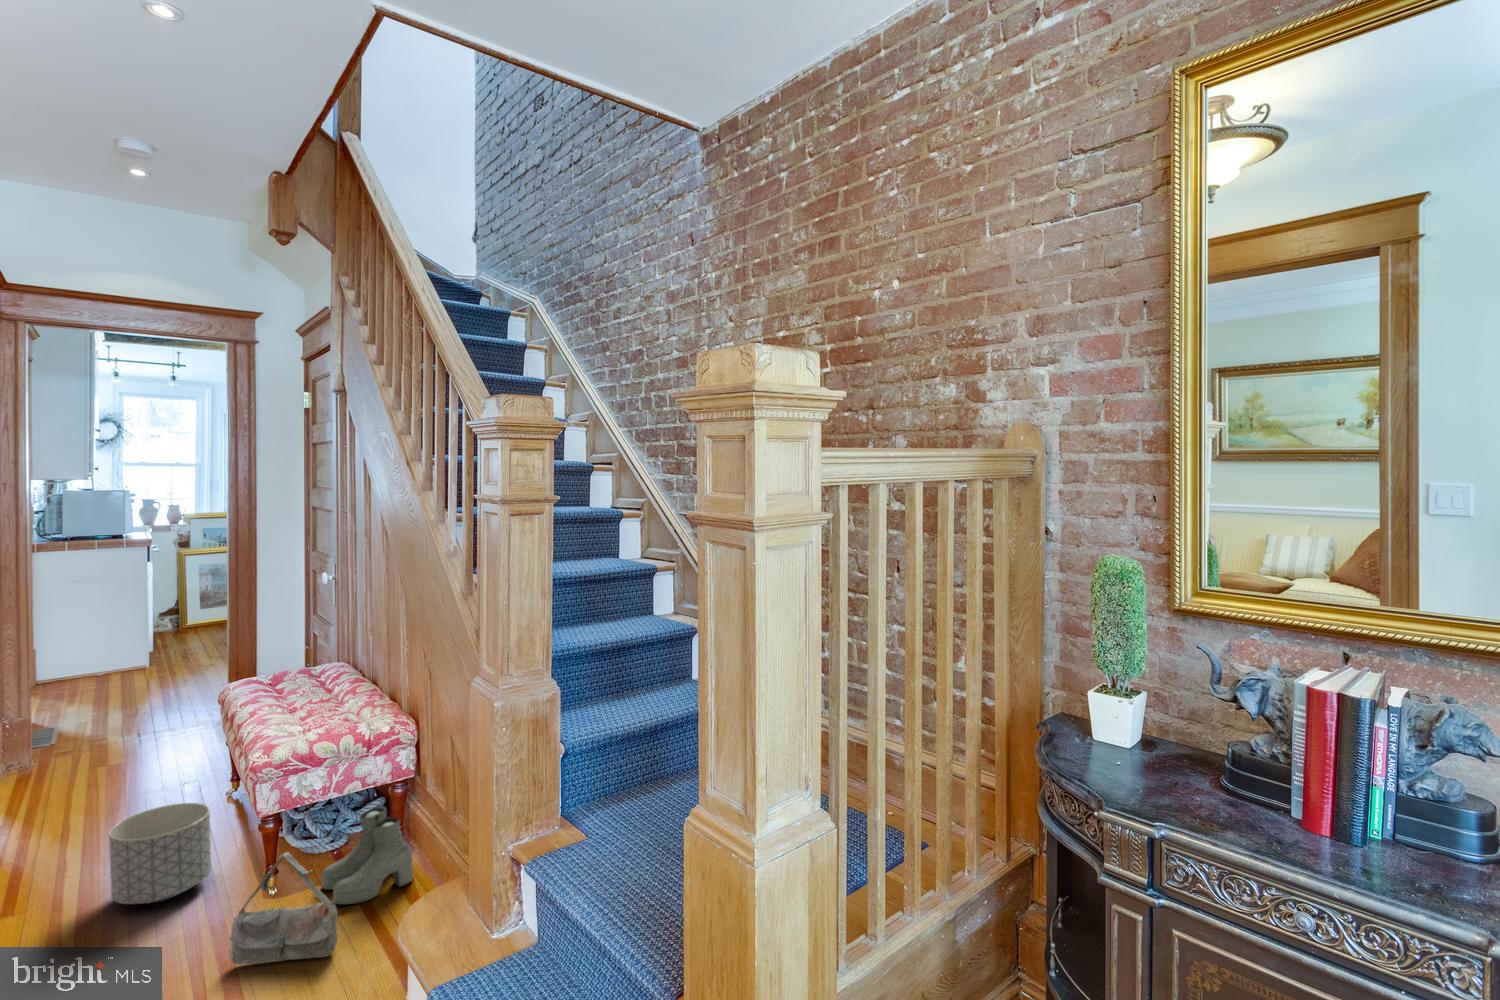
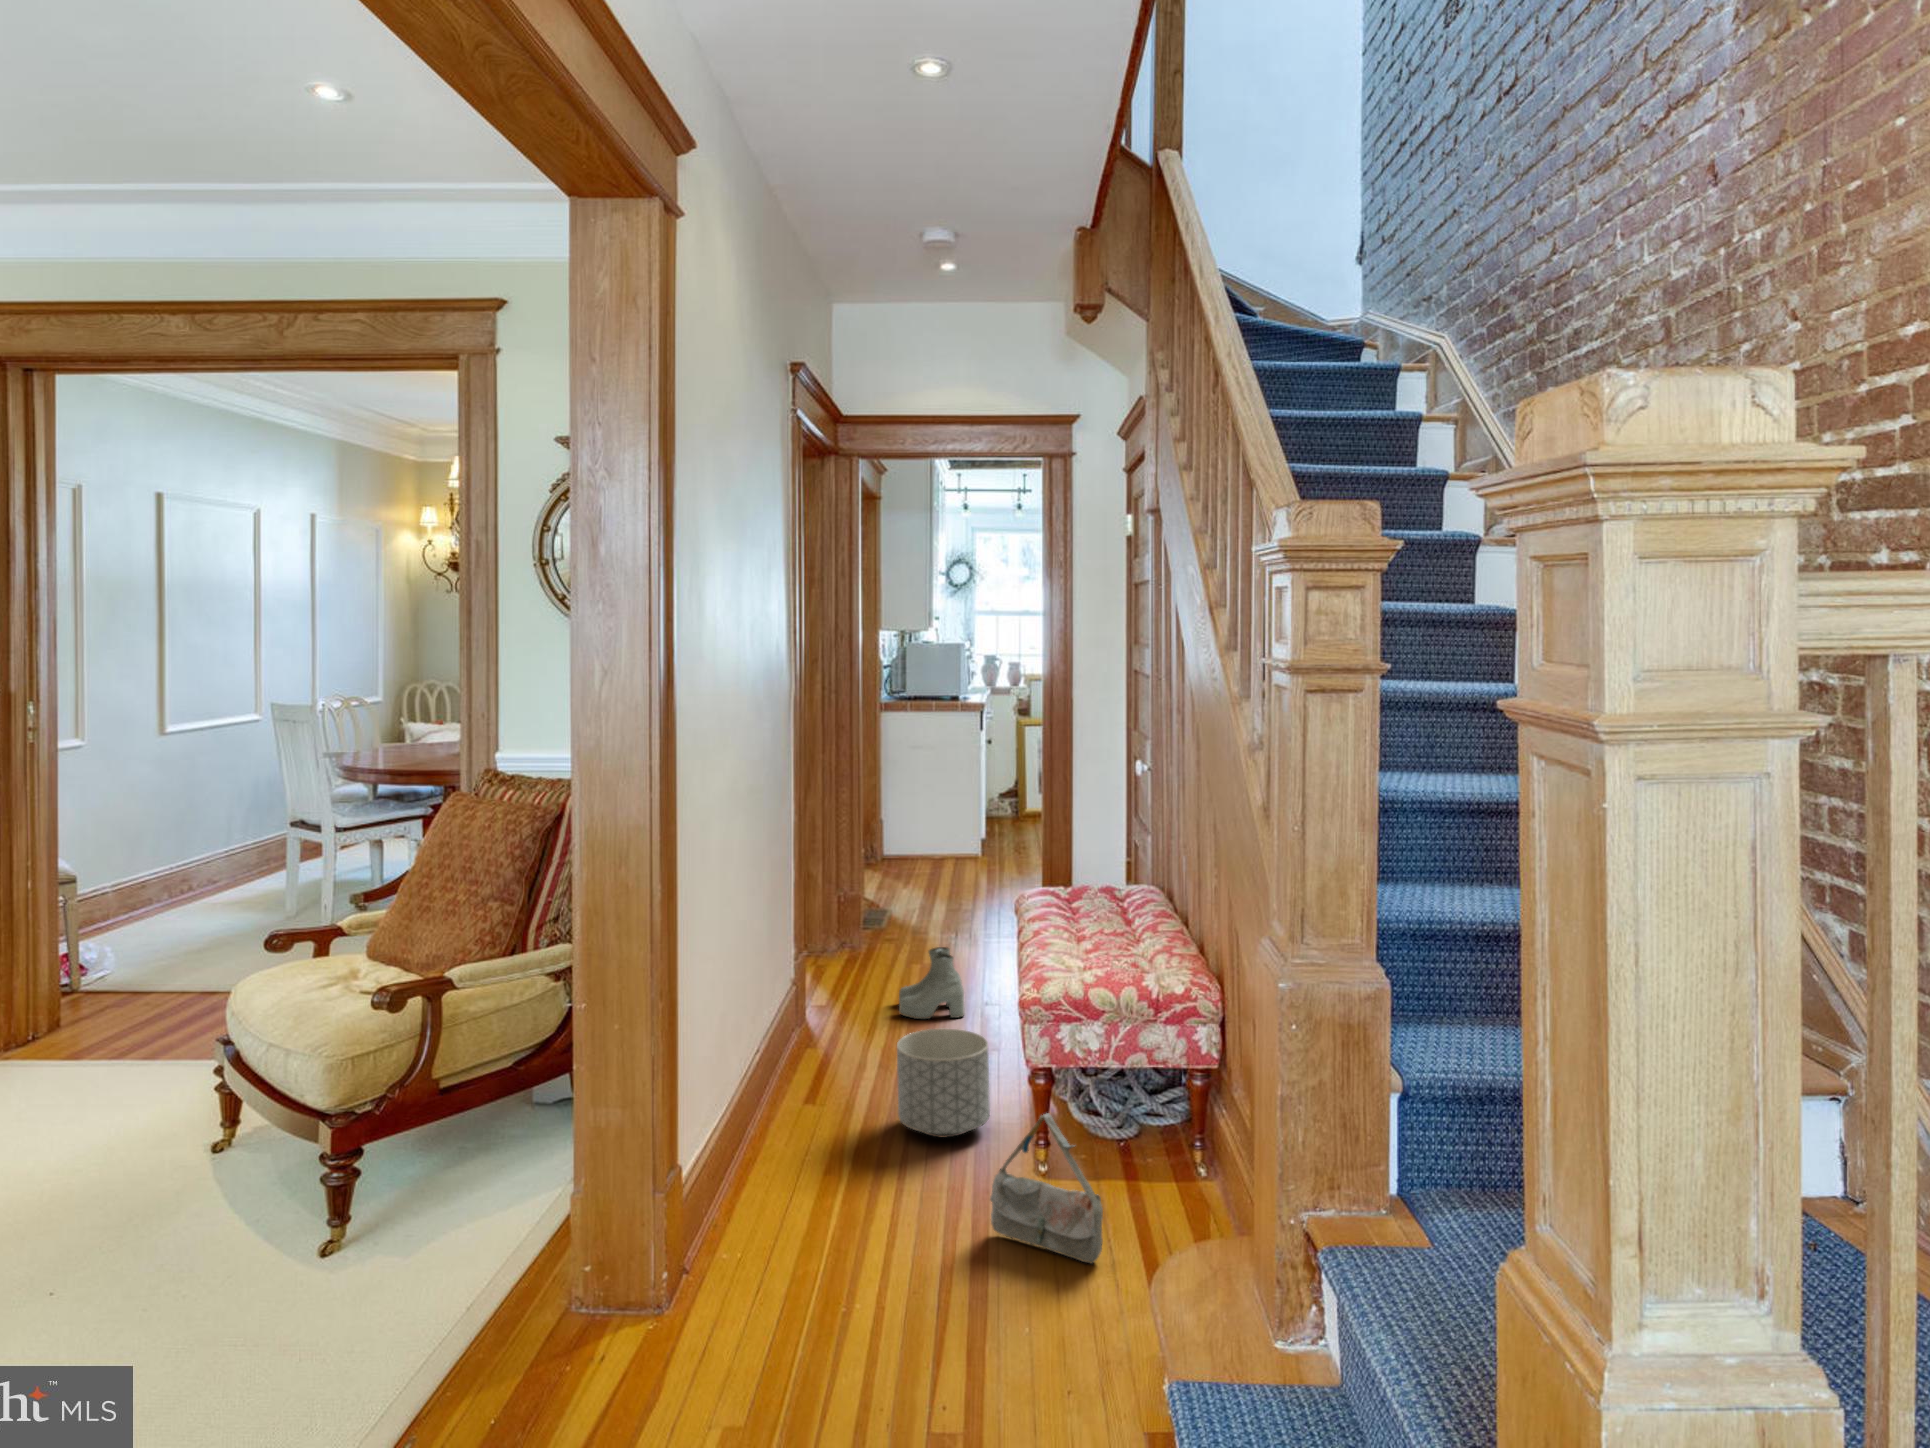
boots: present [321,808,413,905] -> present [899,947,964,1019]

